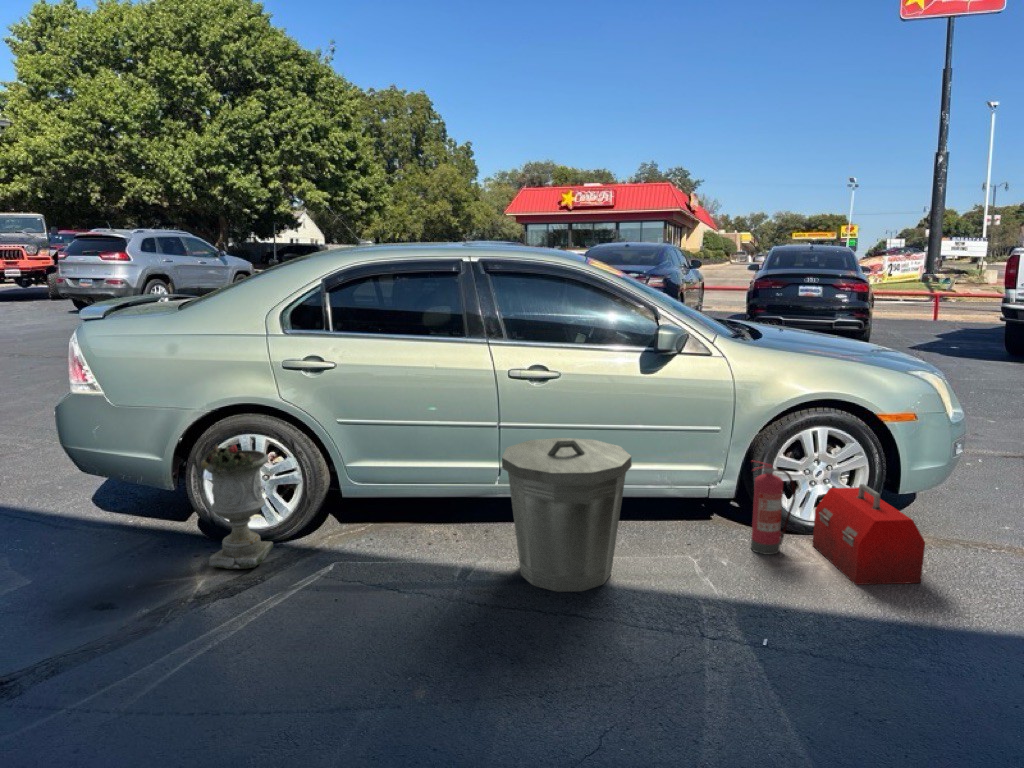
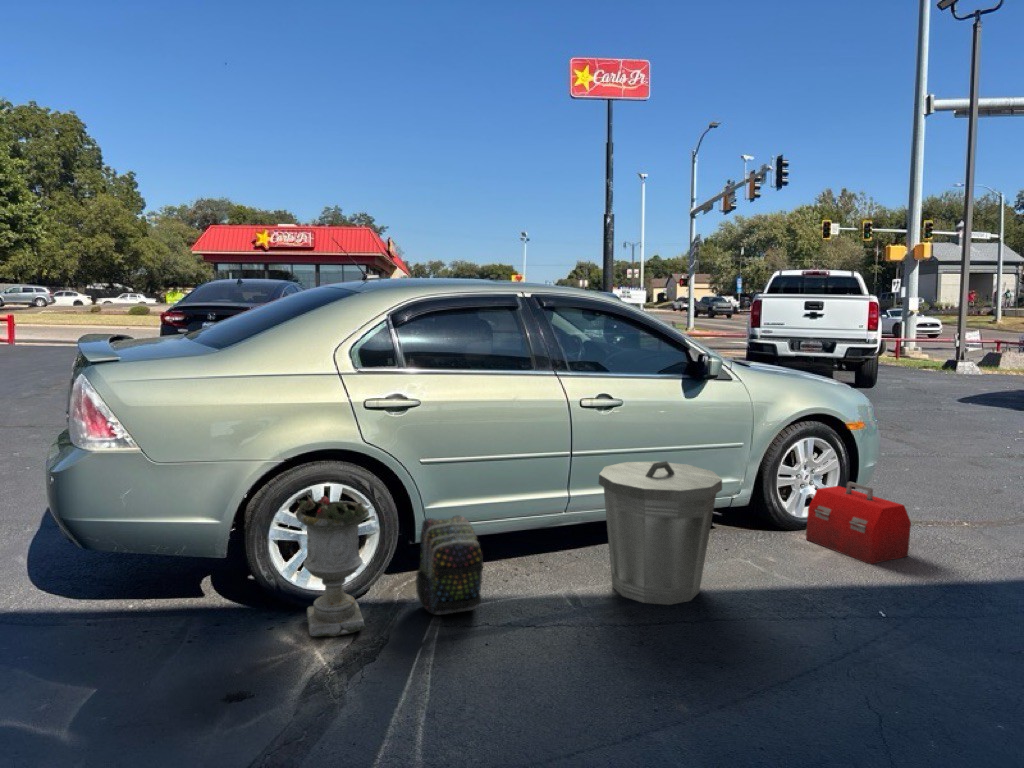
fire extinguisher: present [751,460,796,555] -> none [765,470,802,551]
backpack: none [317,474,381,566] -> present [416,515,483,615]

